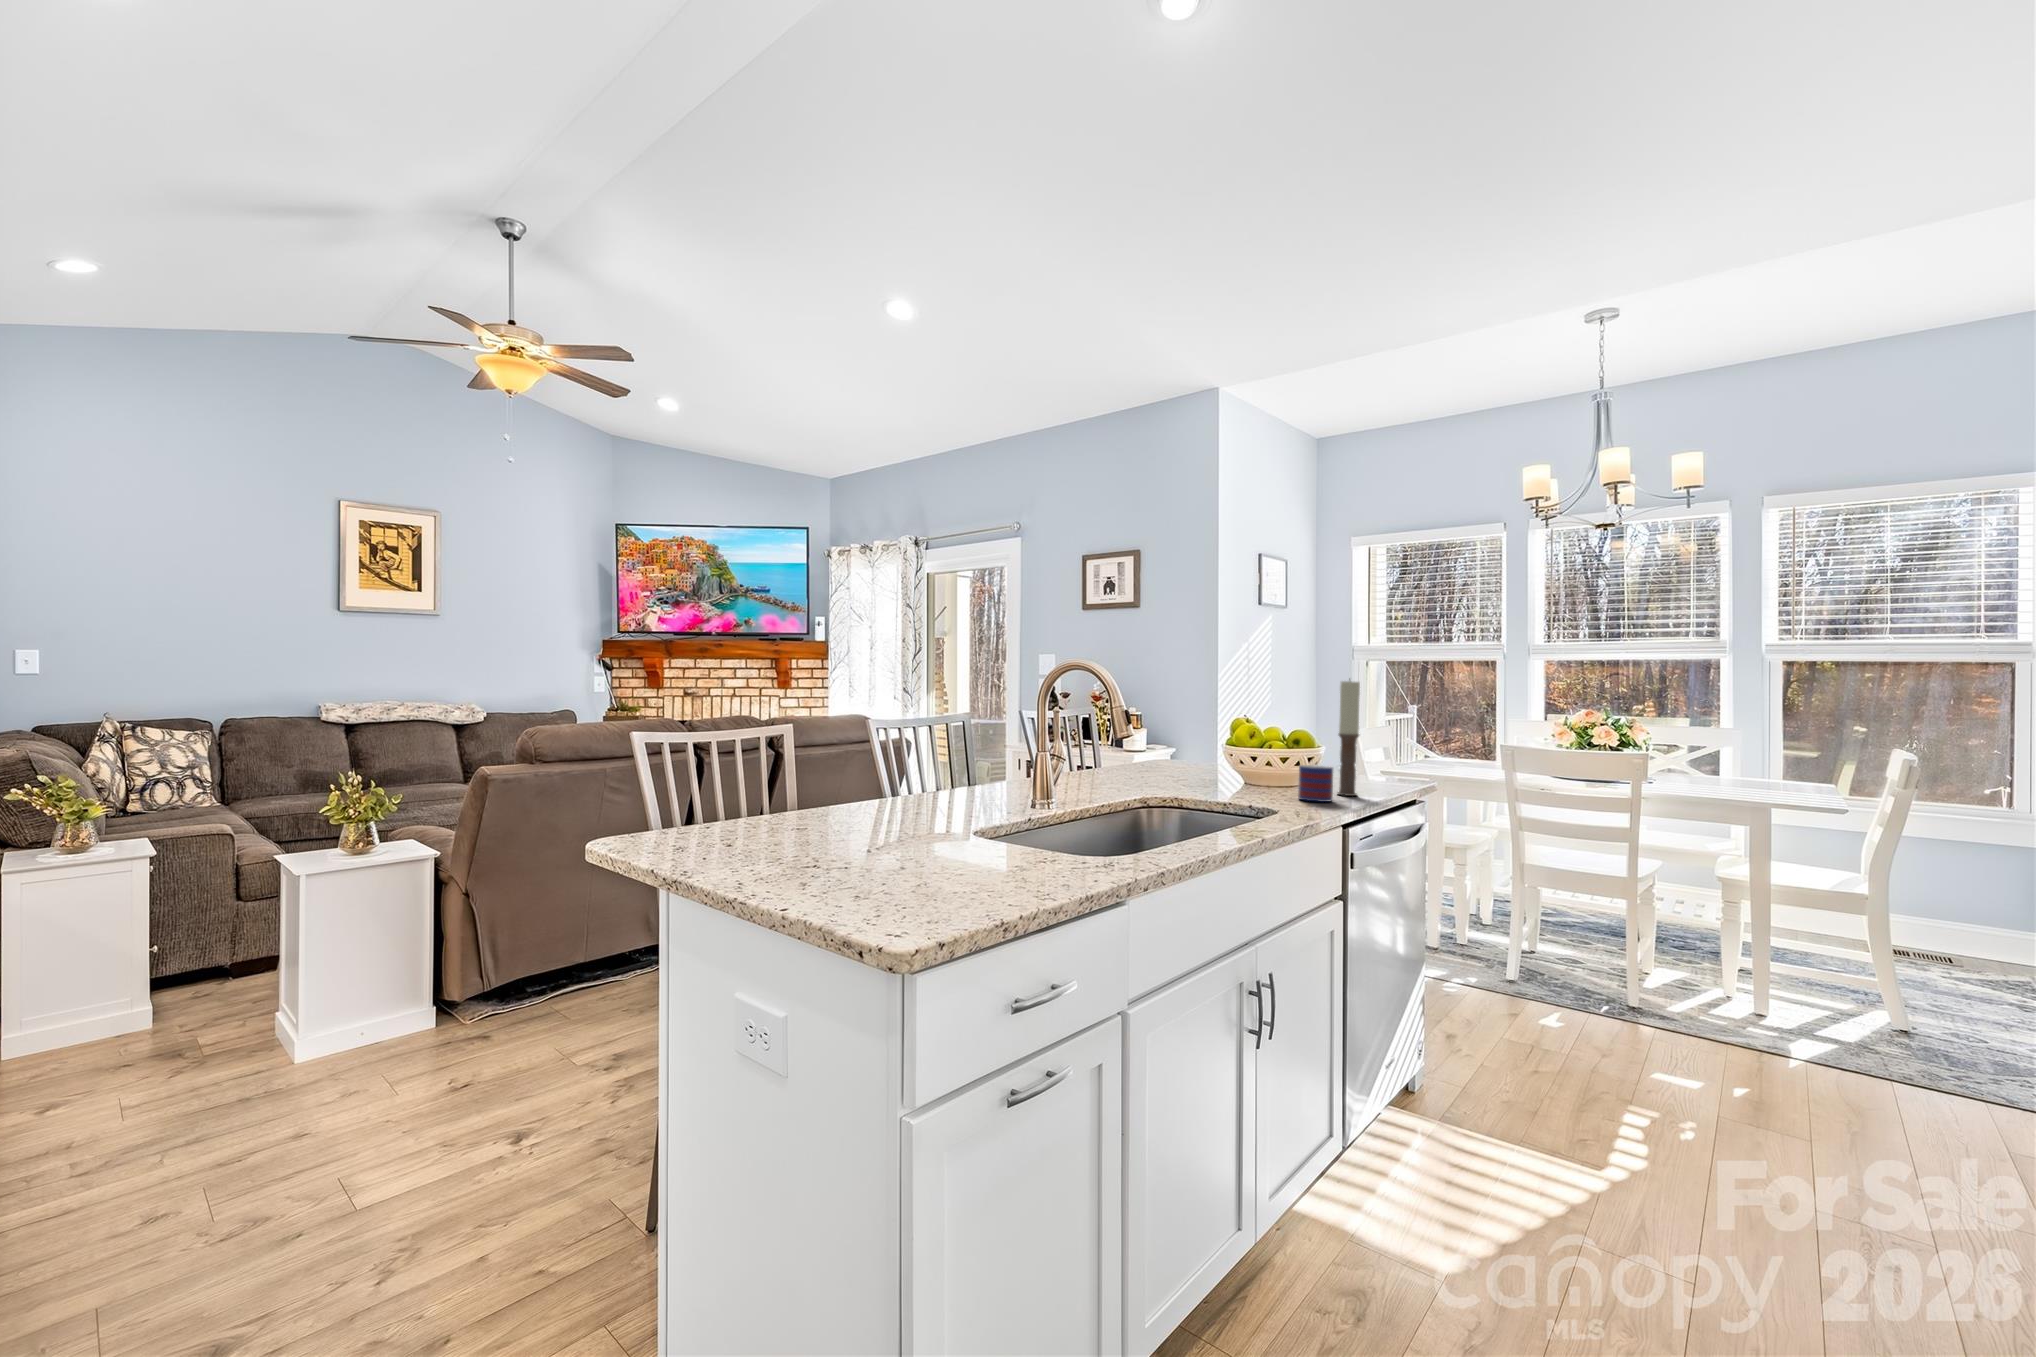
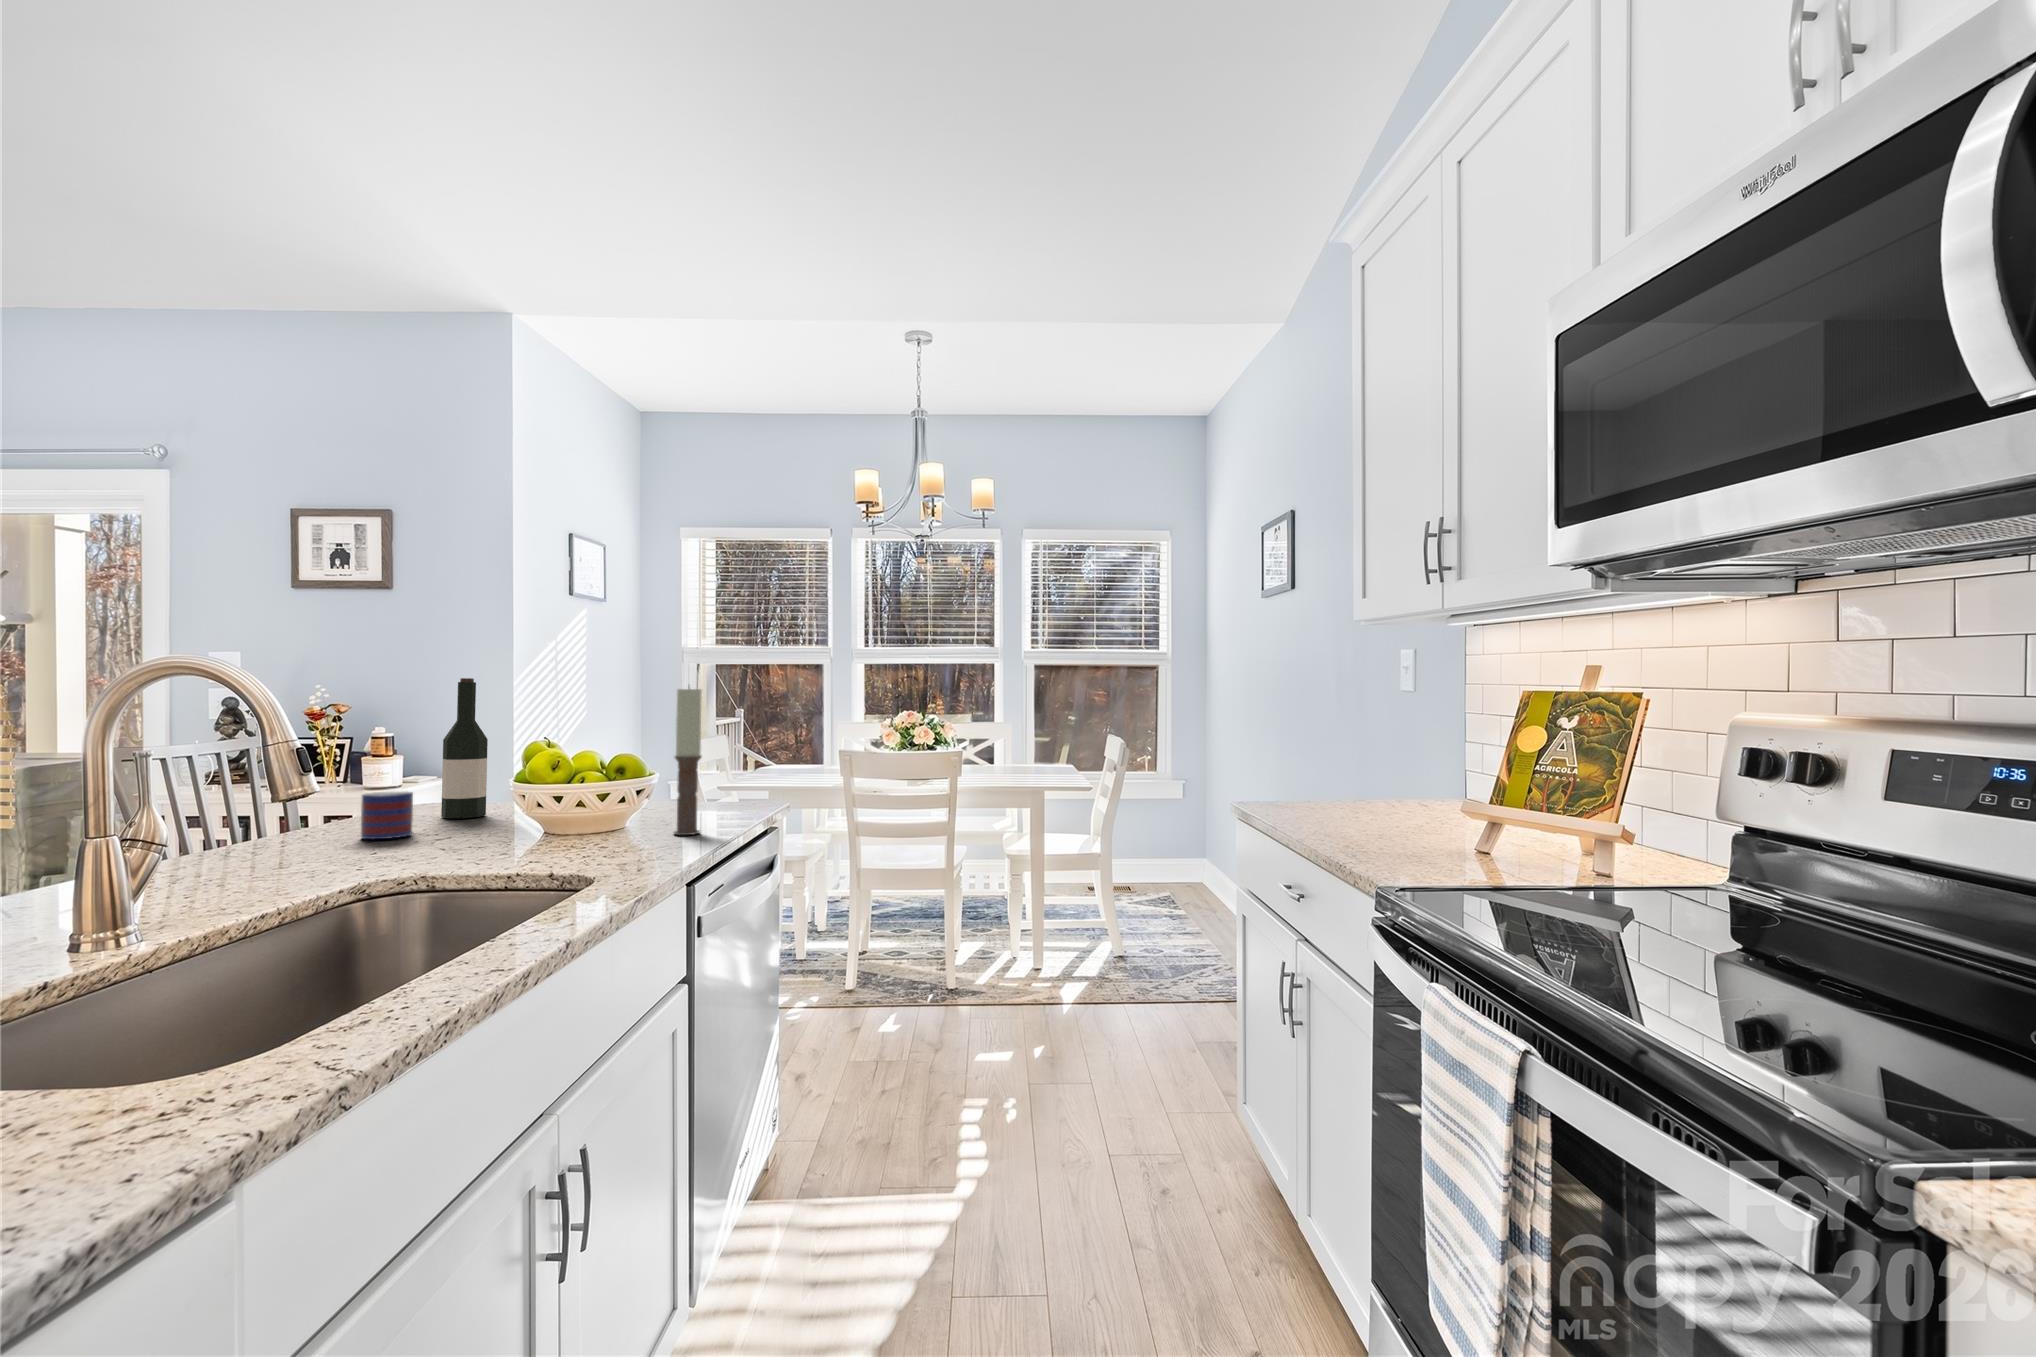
wine bottle: none [1179,672,1208,771] -> present [441,678,488,818]
mug: present [1298,765,1333,802] -> present [361,791,413,839]

